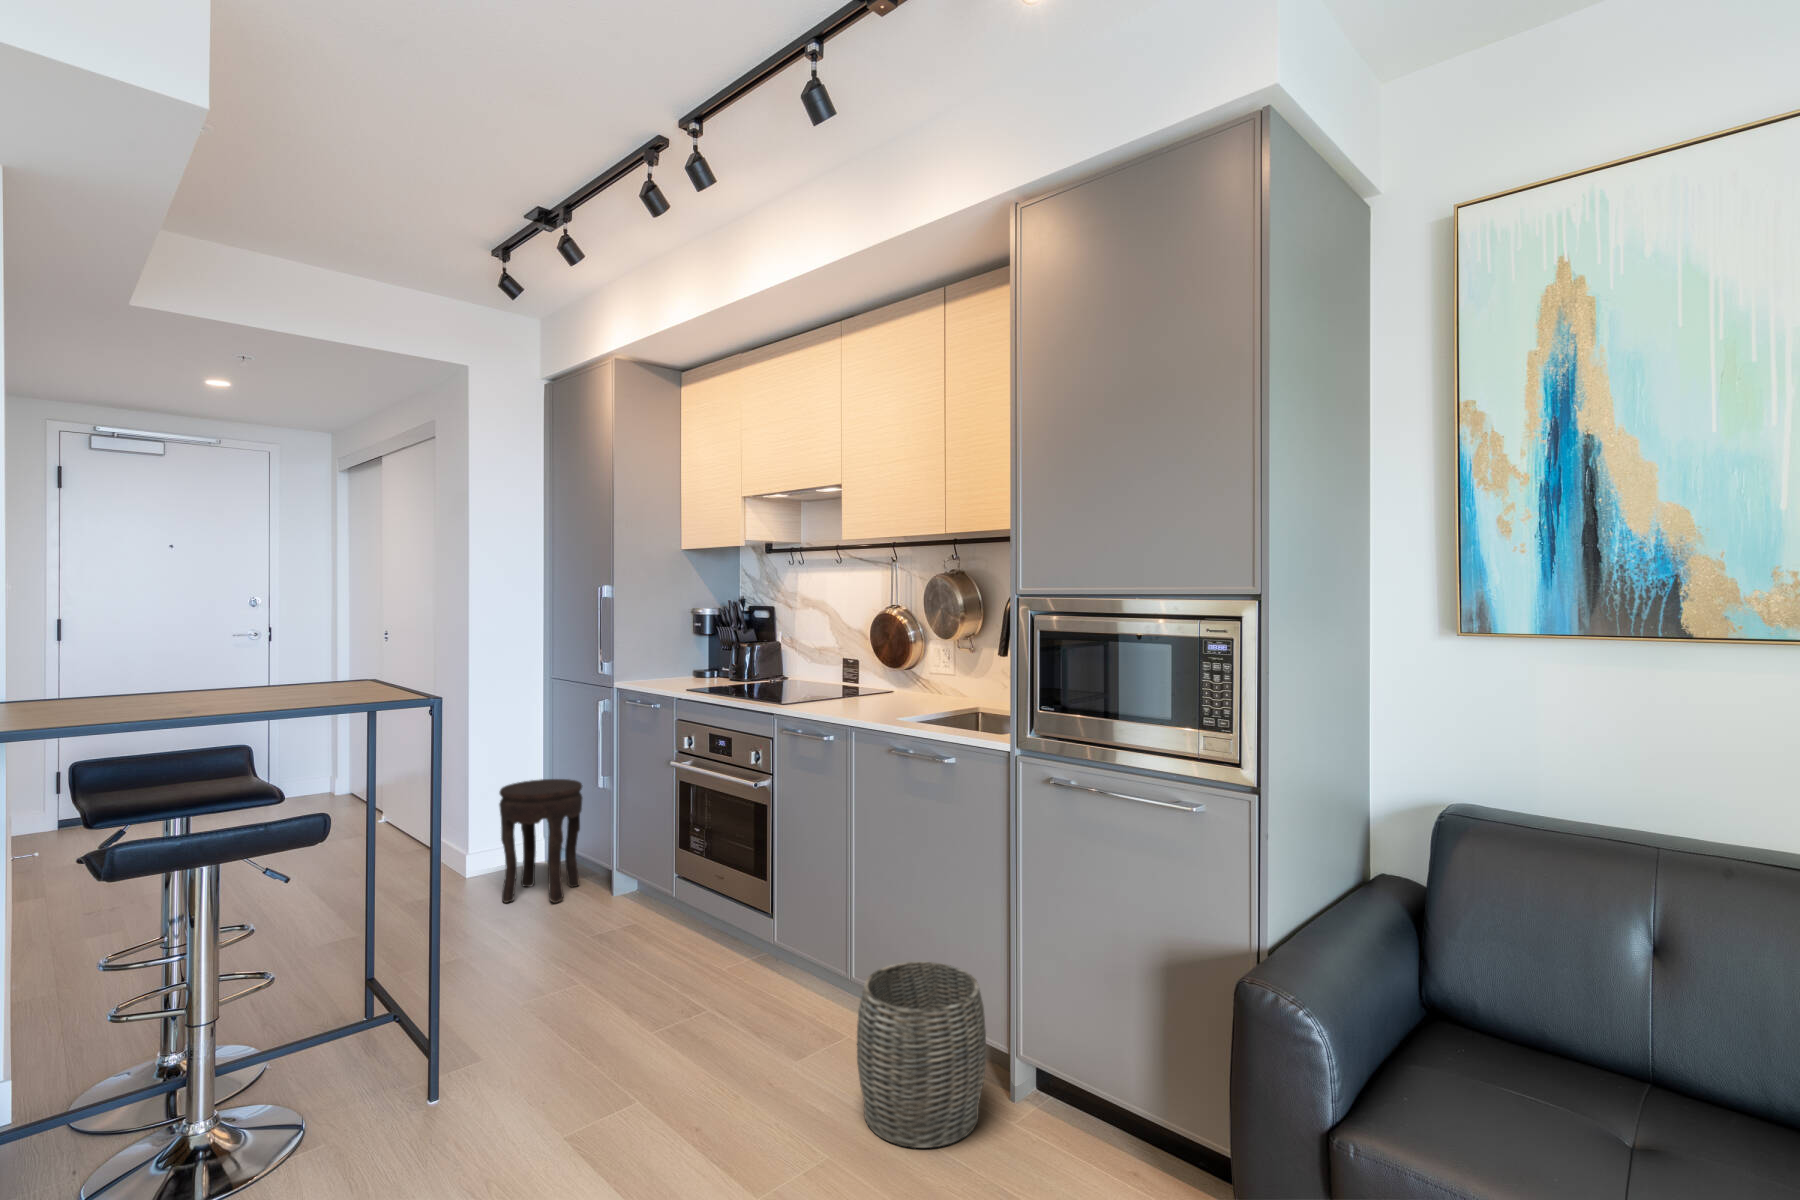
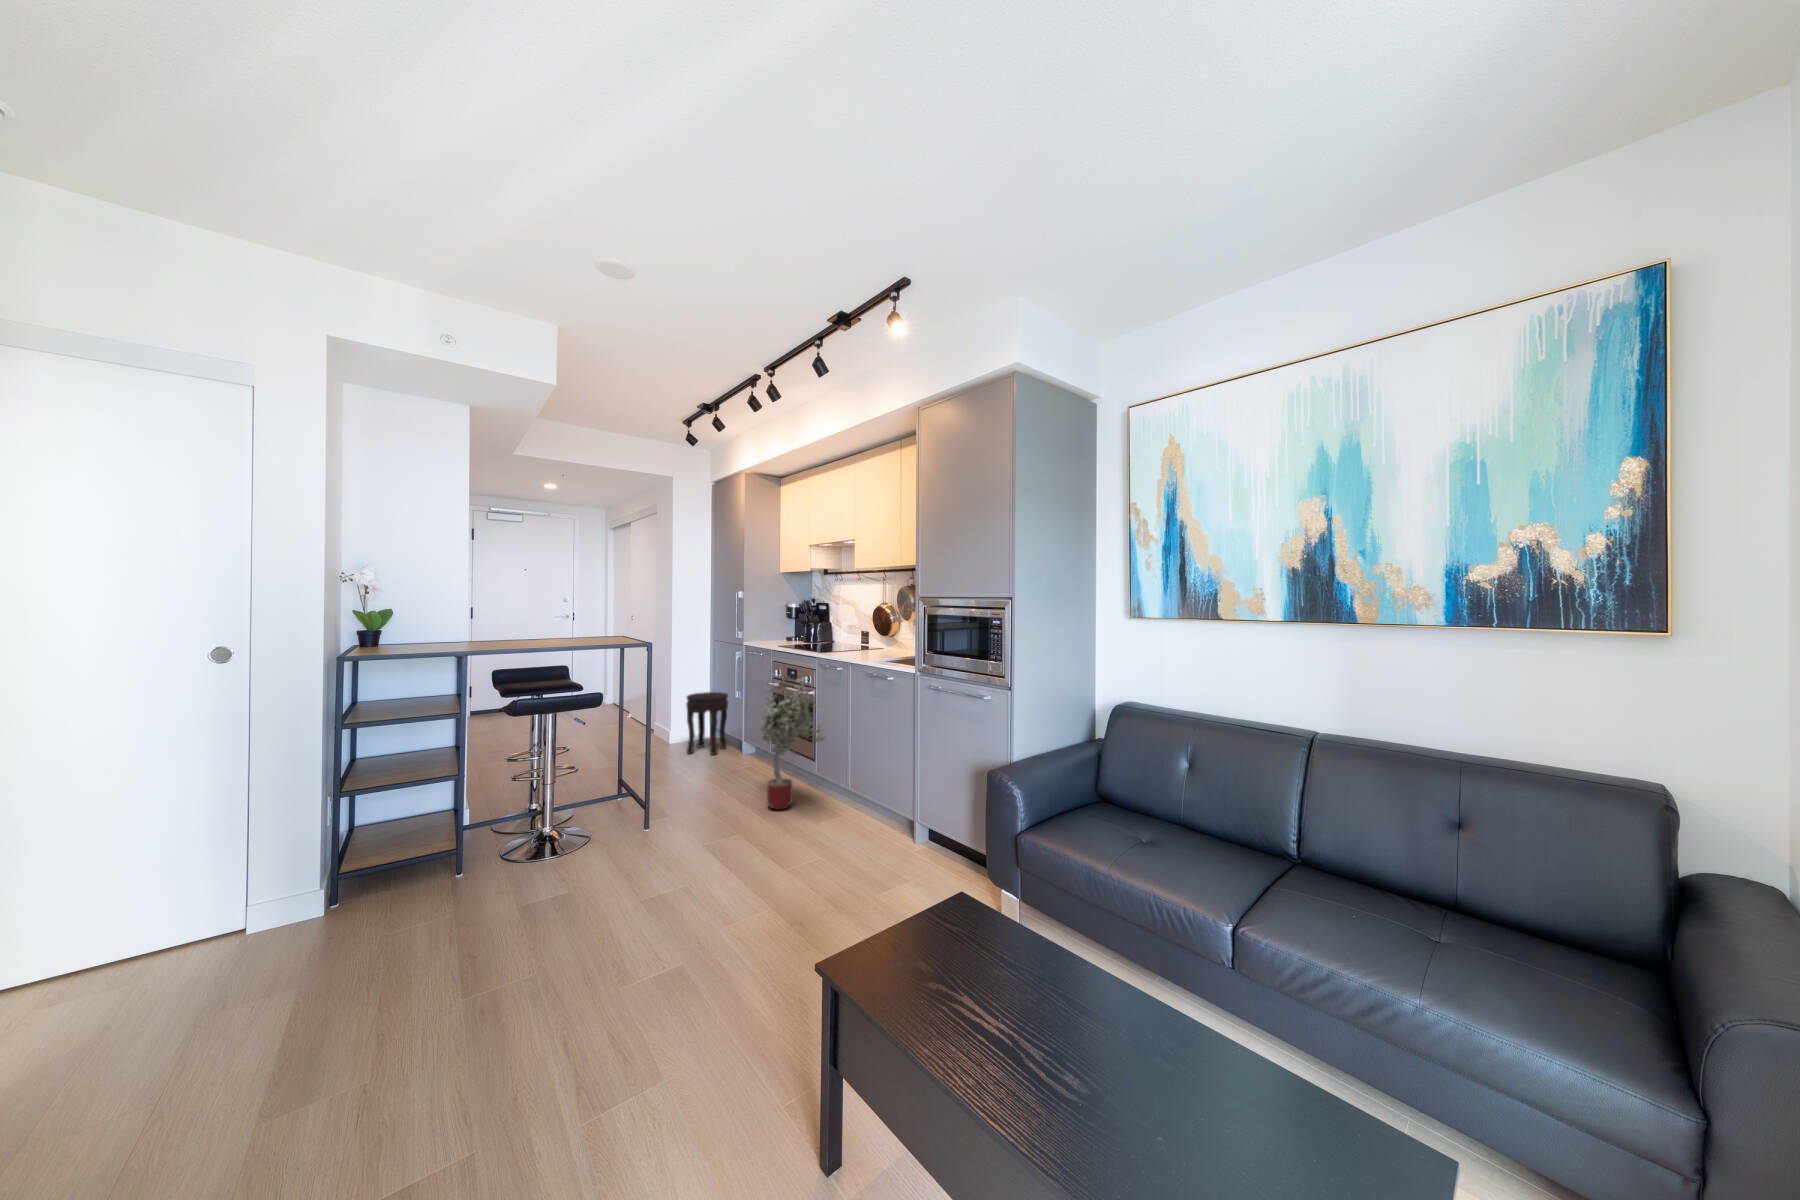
potted tree: none [657,757,810,1035] -> present [758,677,827,810]
woven basket: present [857,962,986,1148] -> none [838,774,899,854]

